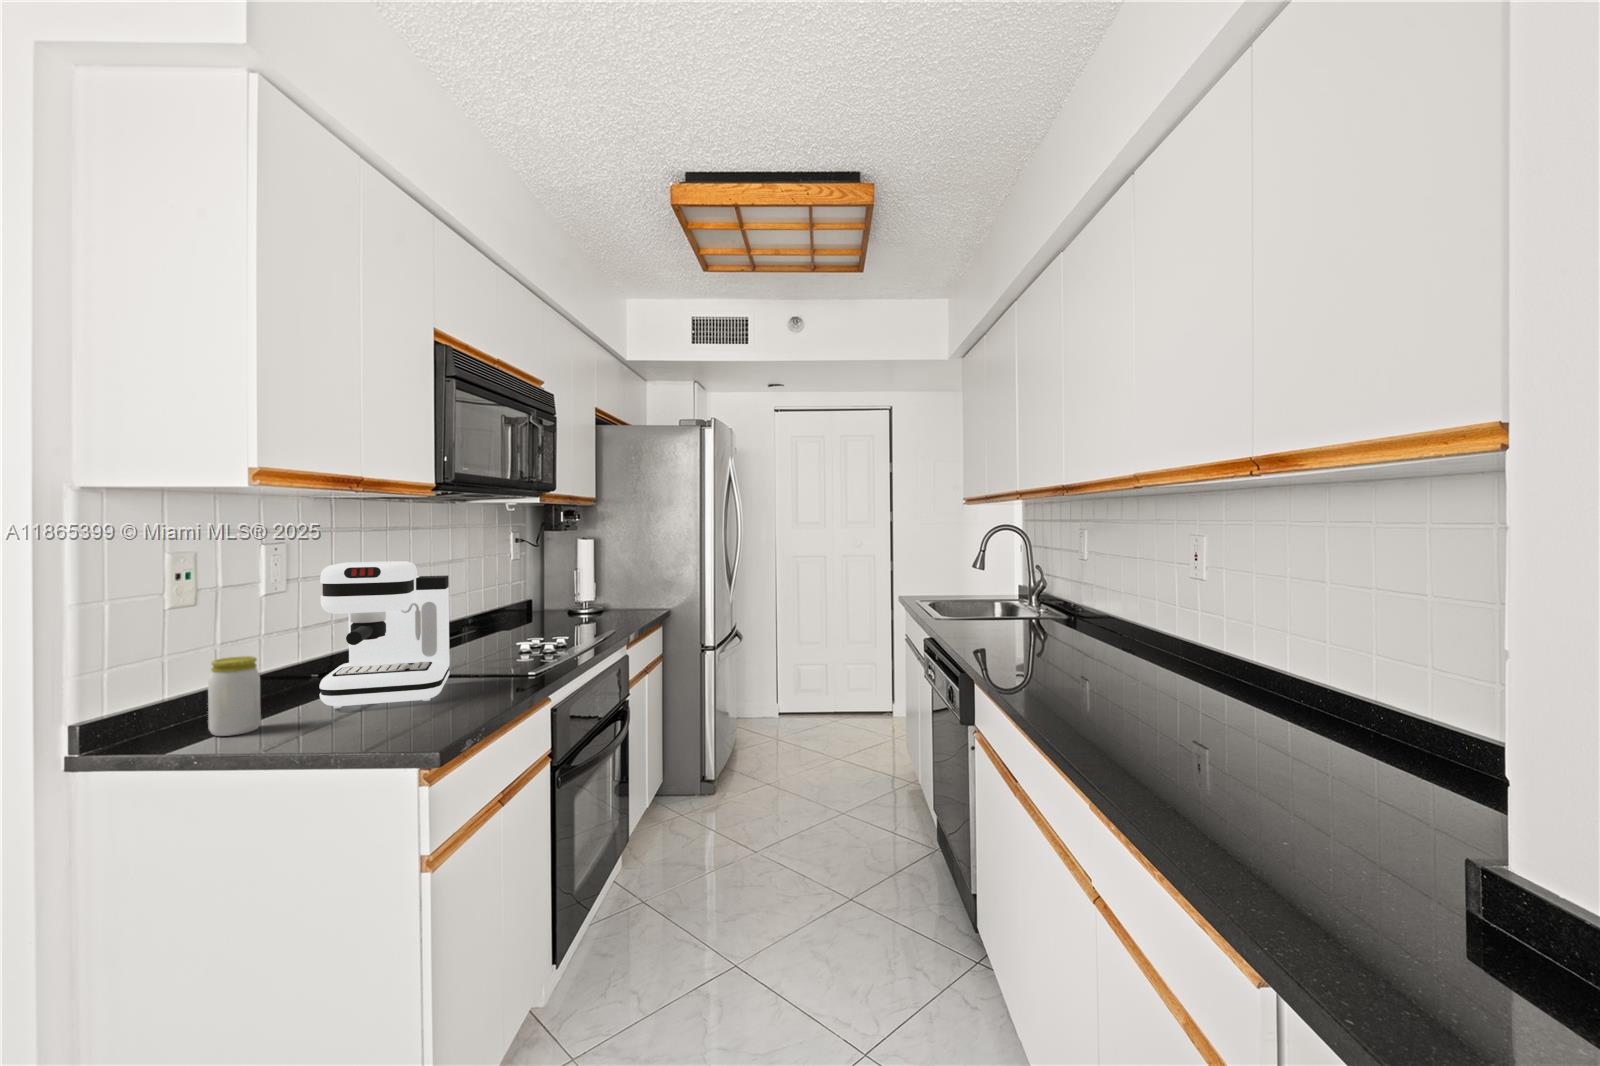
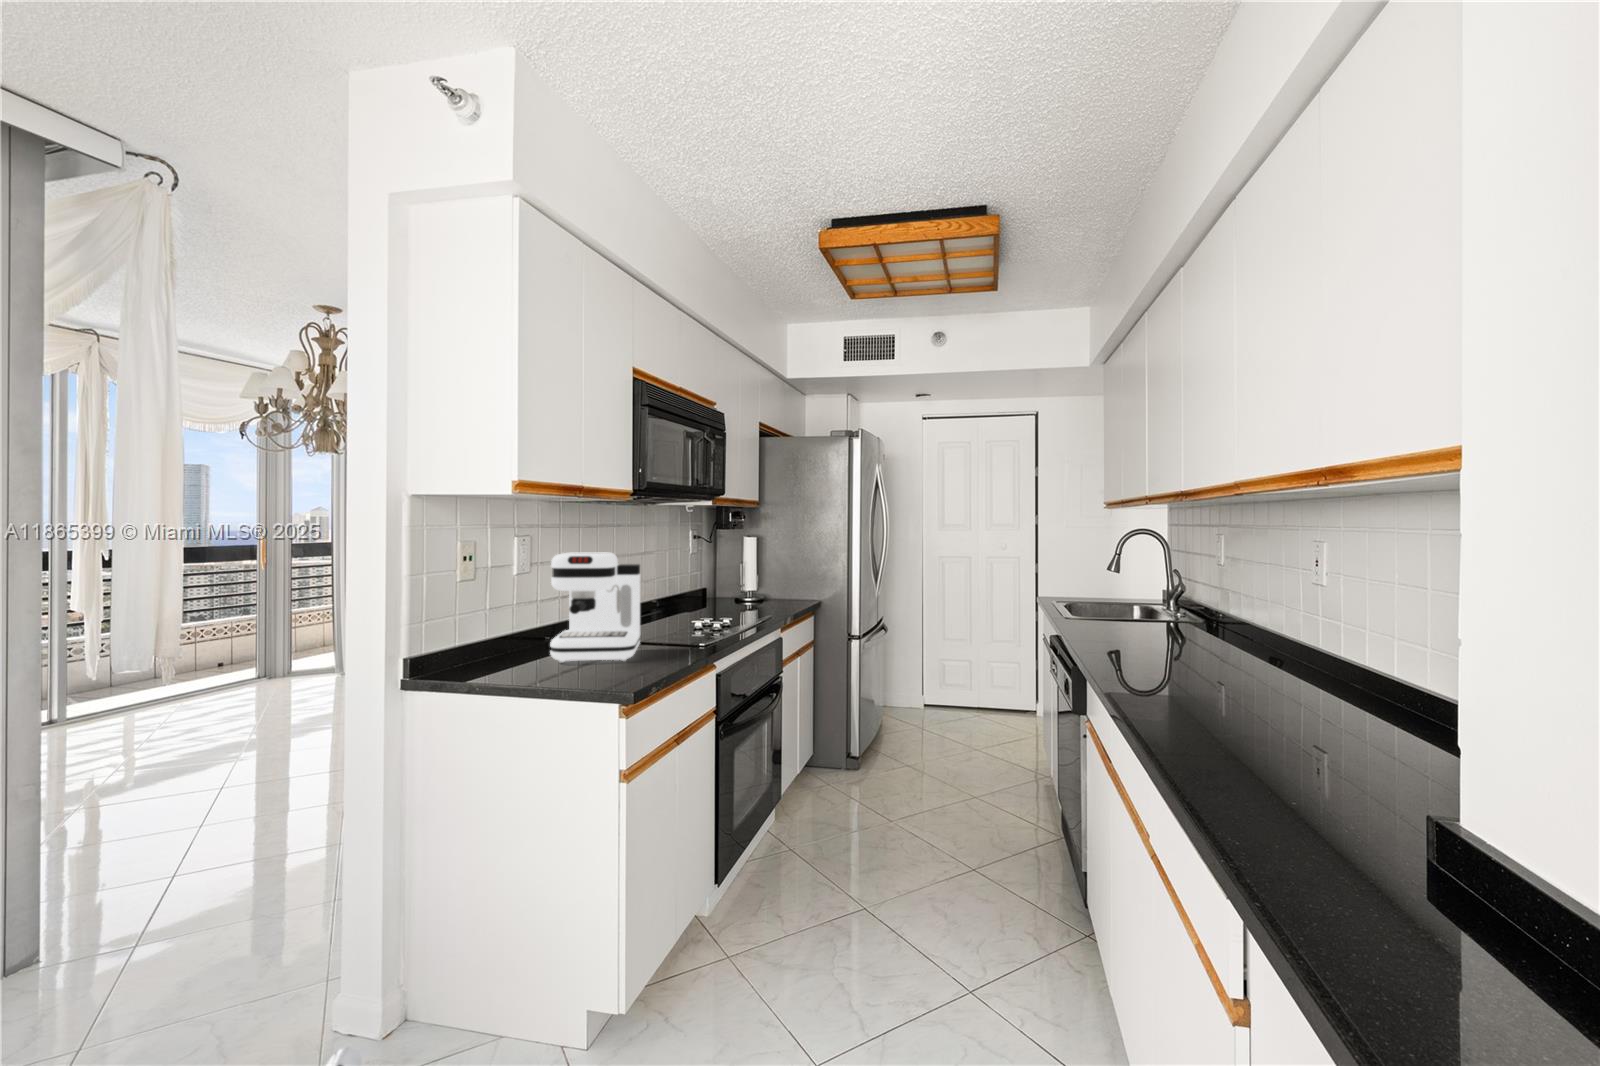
jar: present [208,656,261,736] -> none [480,620,512,676]

